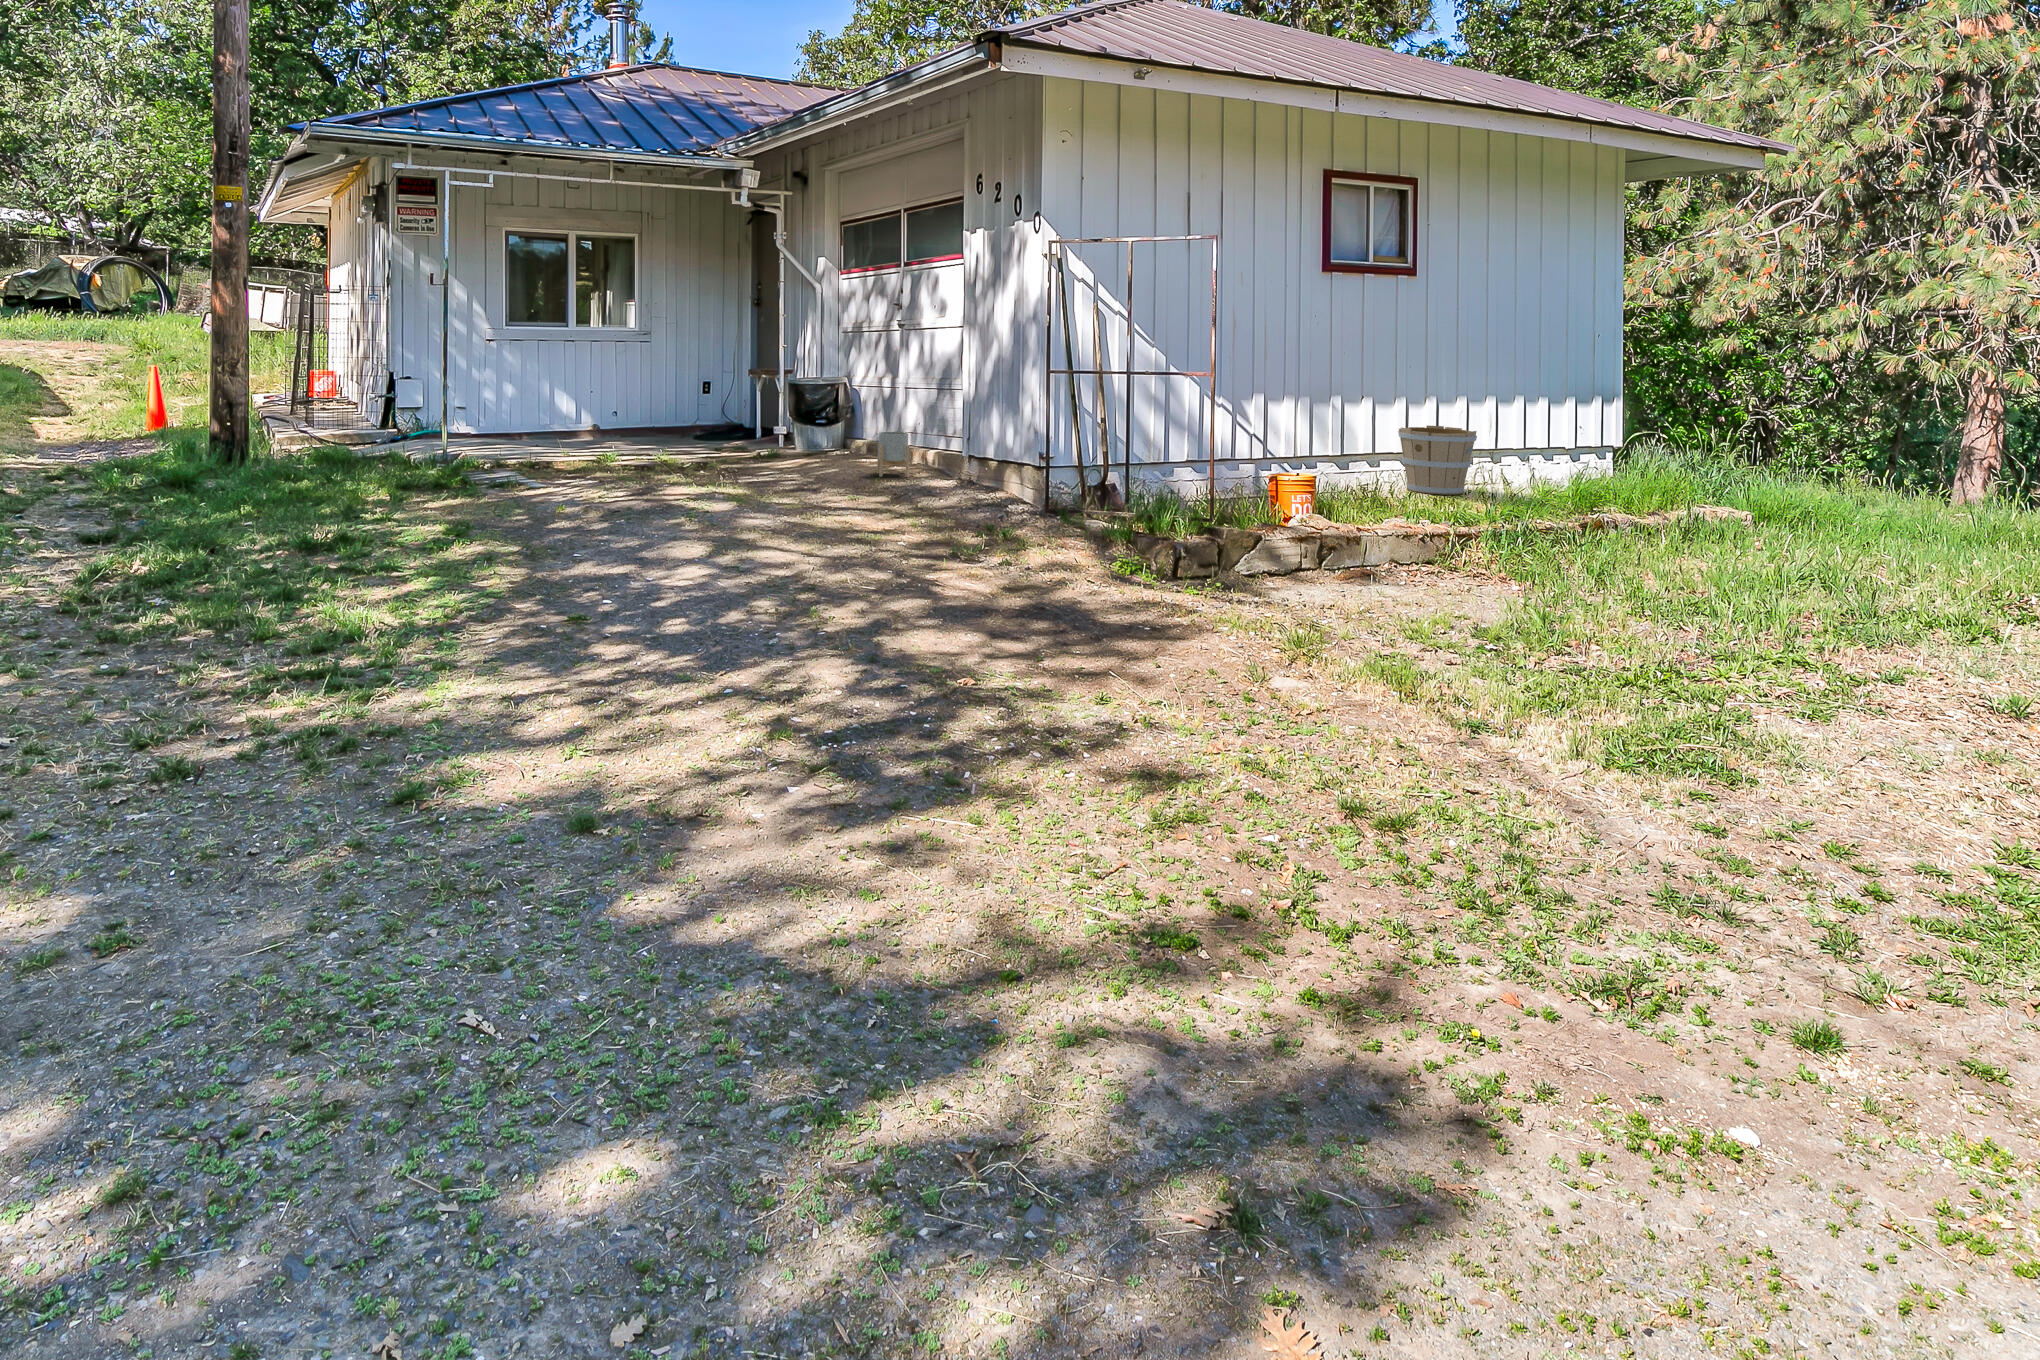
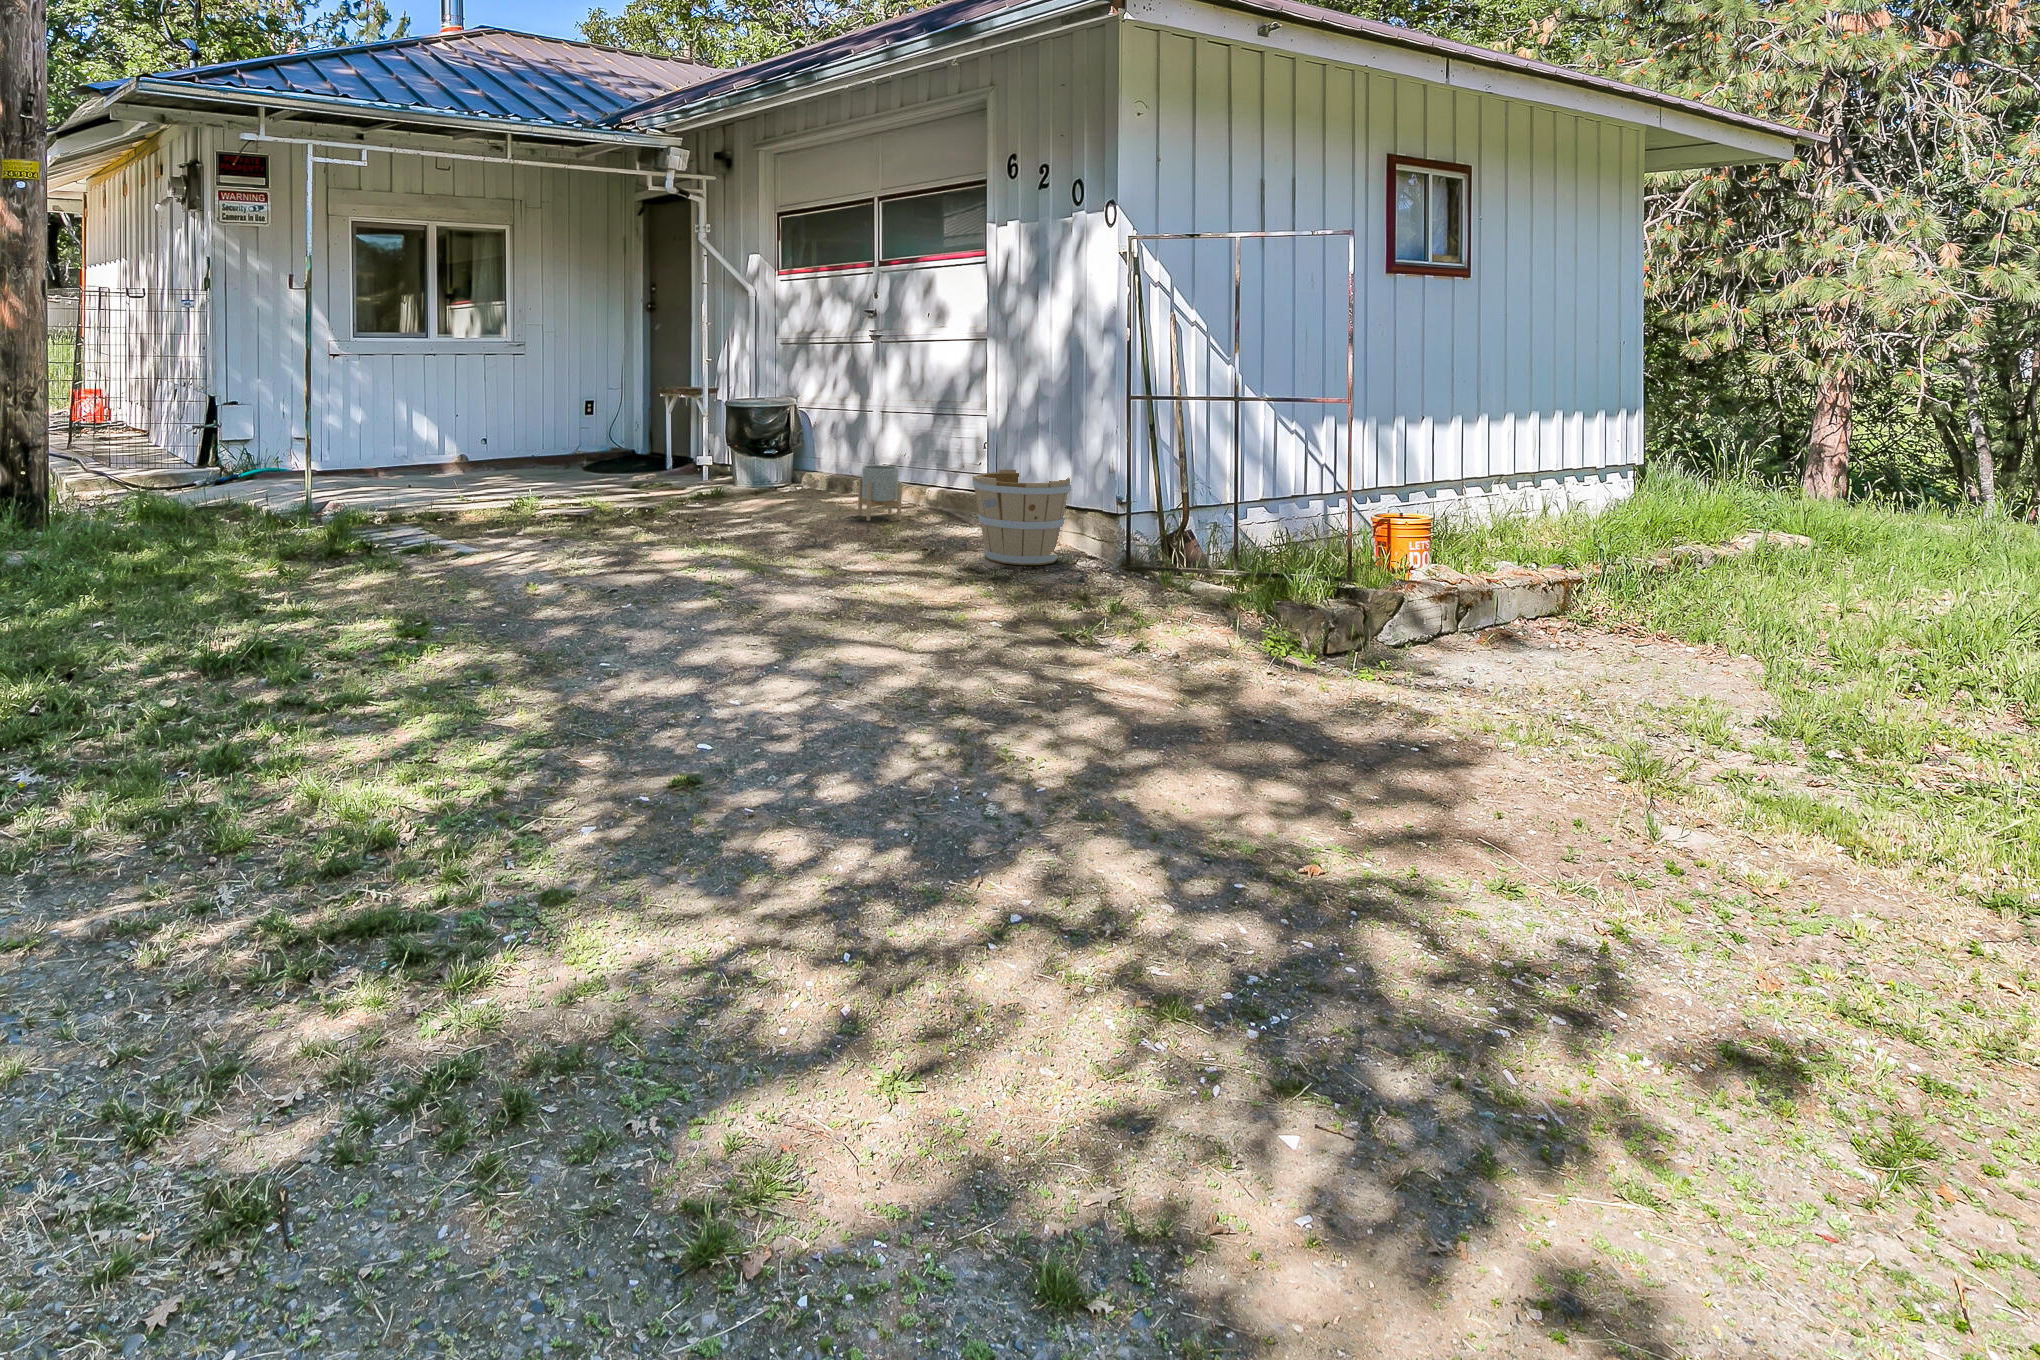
wooden bucket: present [1398,426,1477,495] -> present [973,470,1072,565]

